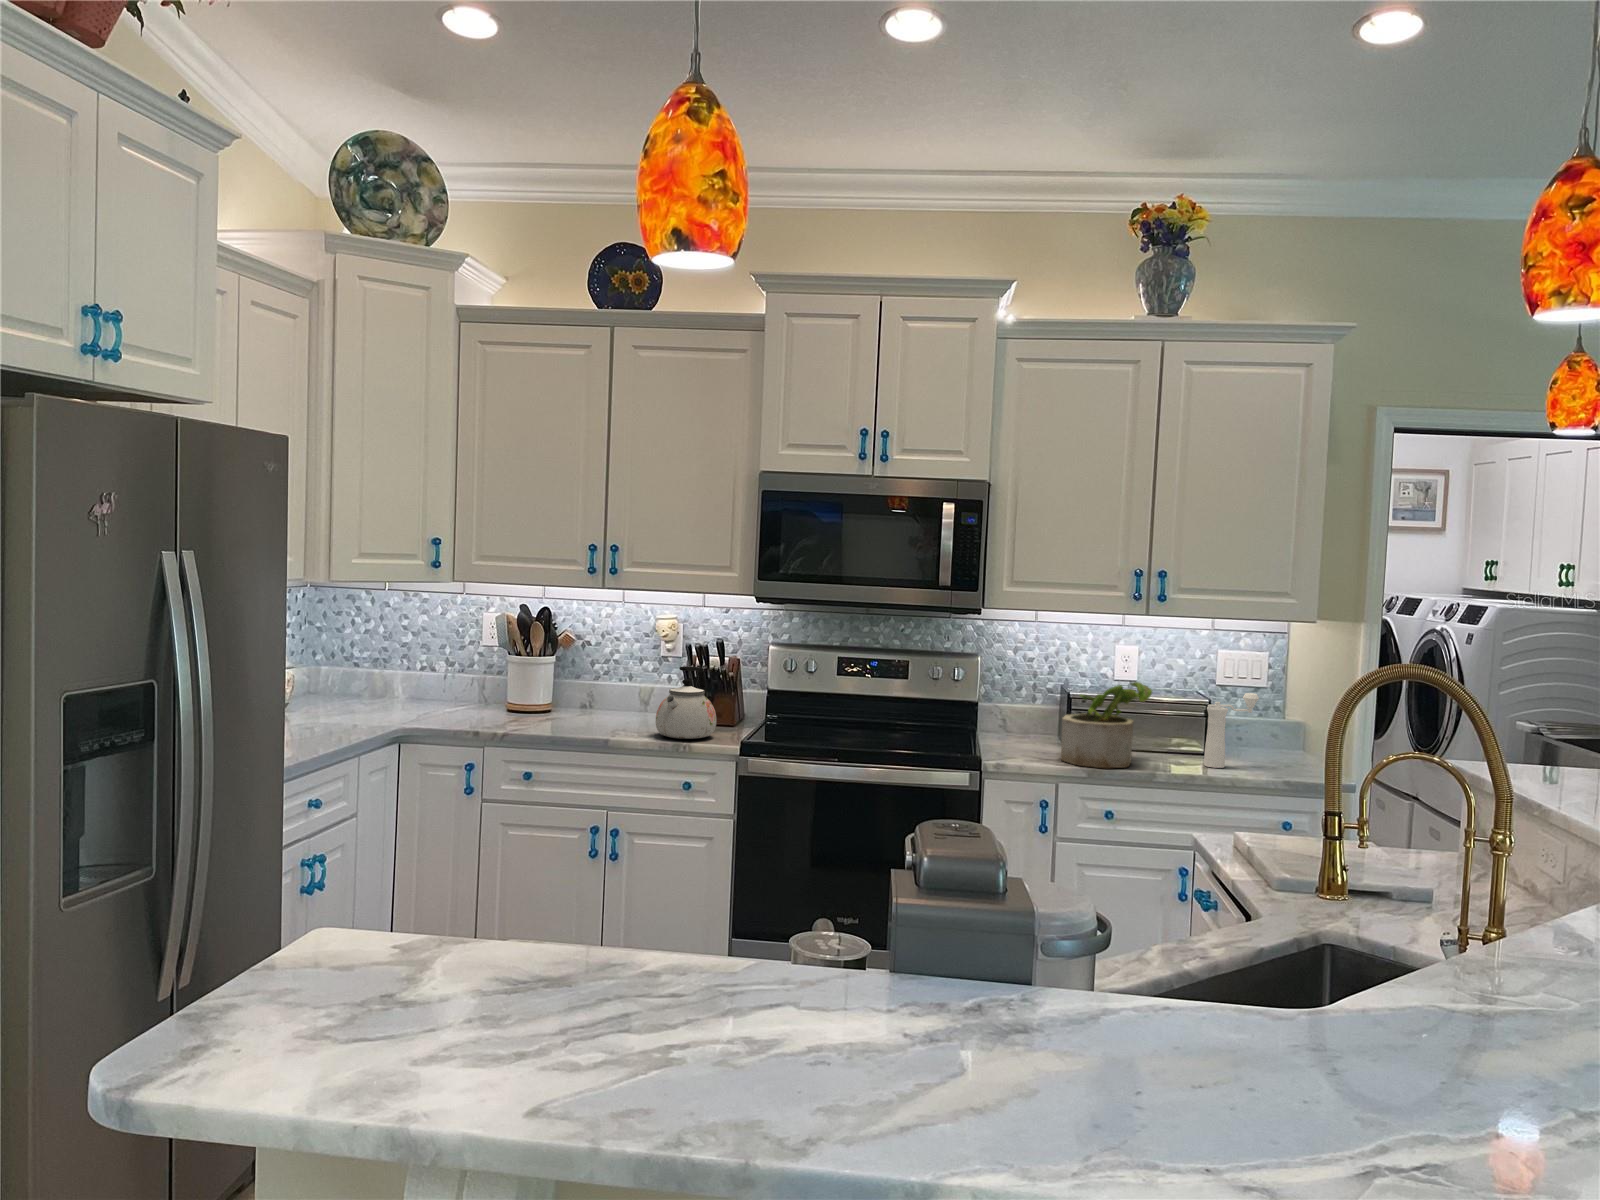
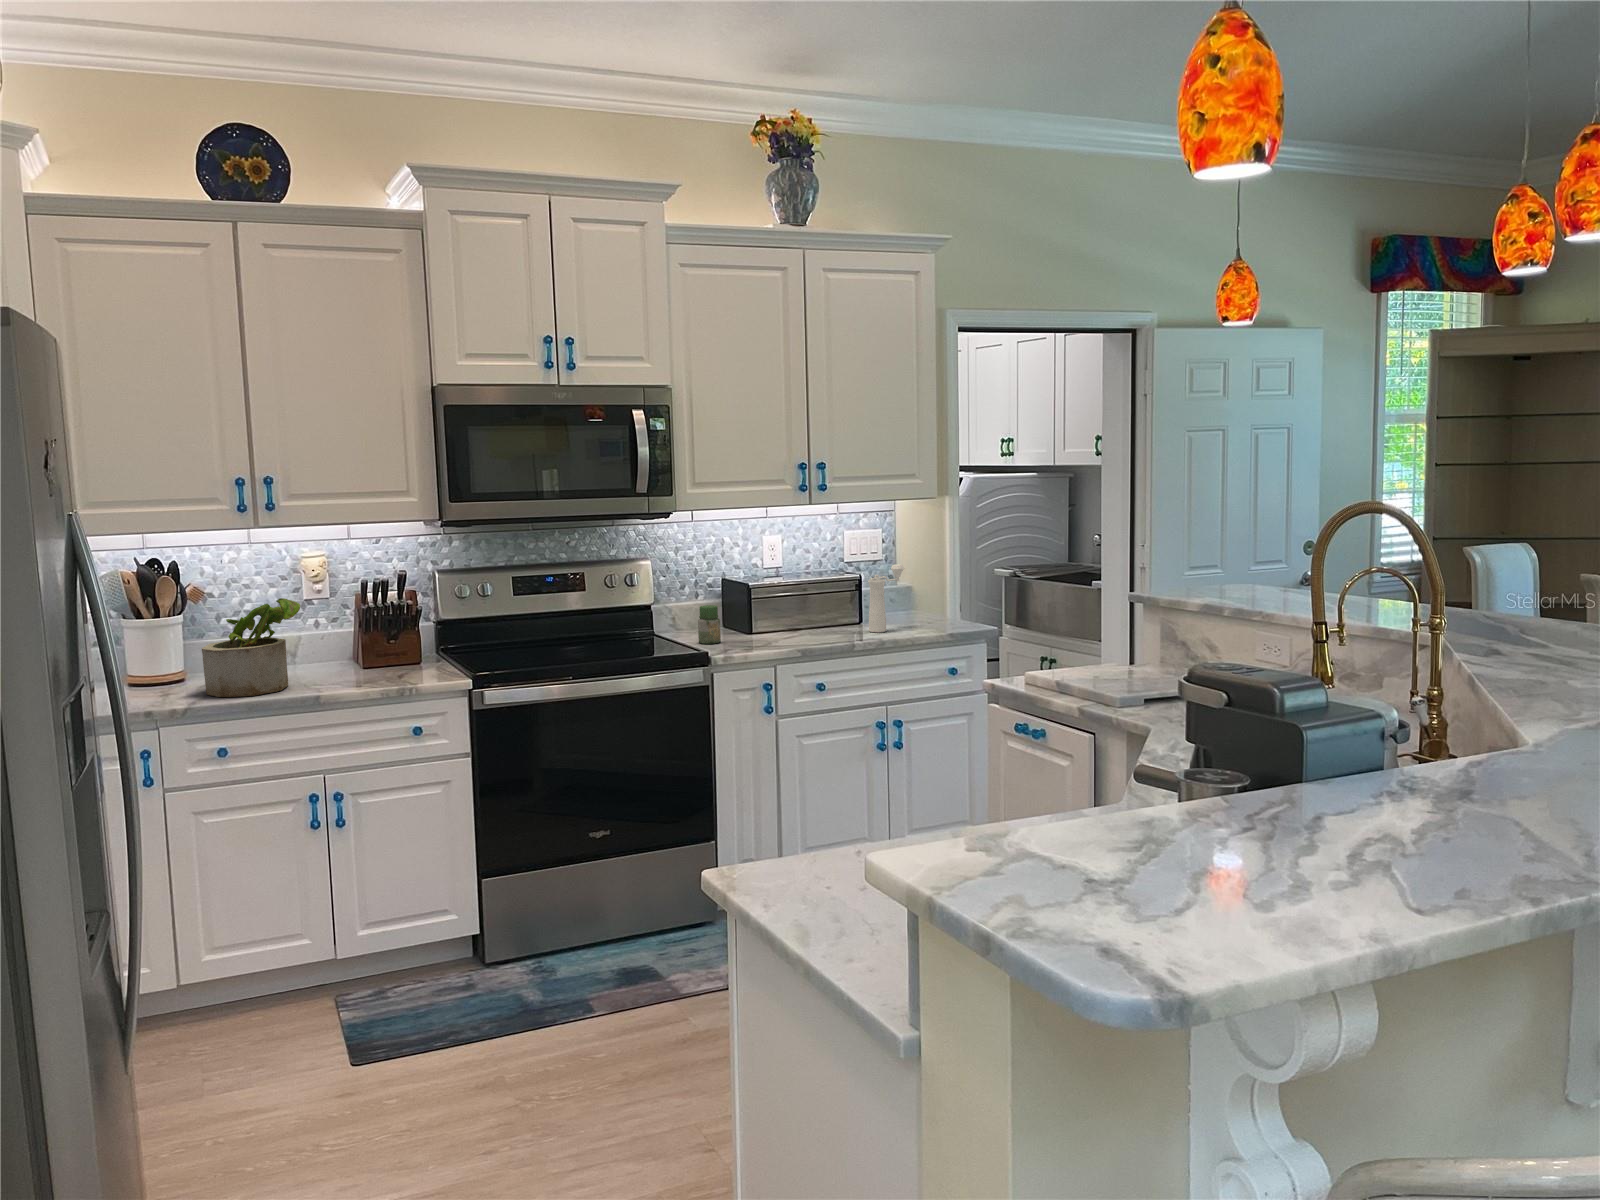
kettle: present [656,667,716,739] -> none [359,603,428,683]
potted plant: present [1061,682,1152,769] -> present [202,598,300,697]
jar: none [1003,710,1028,750] -> present [698,605,721,644]

